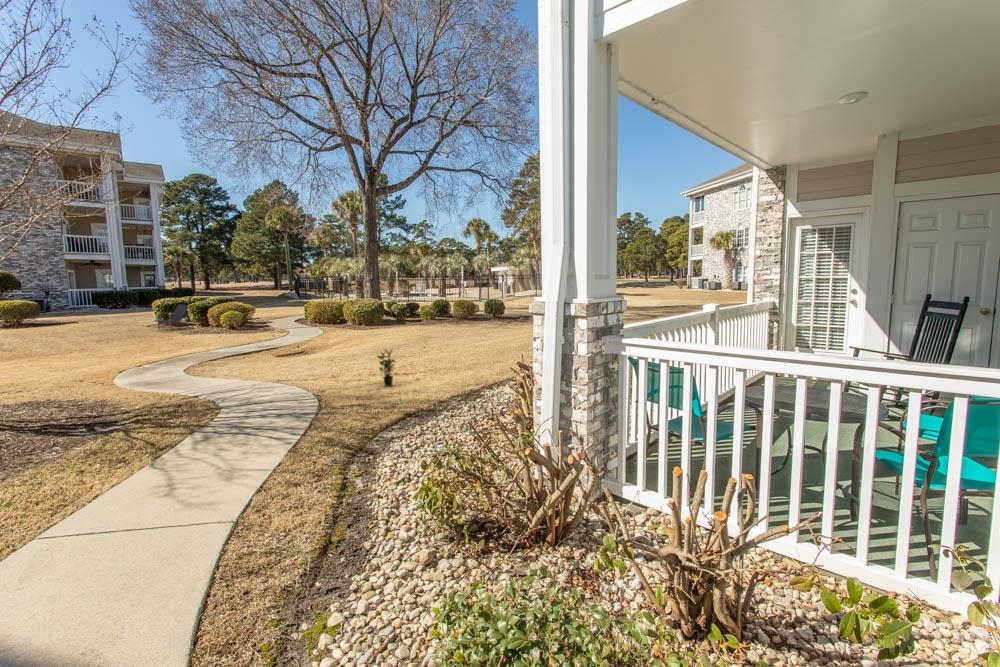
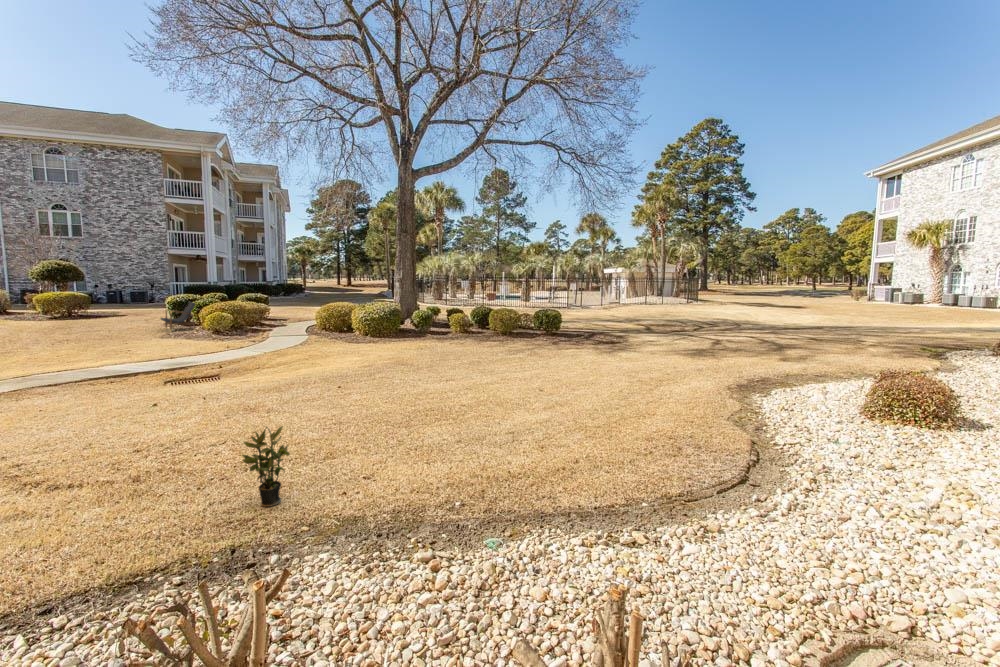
potted plant: present [377,349,395,386] -> present [242,426,290,507]

